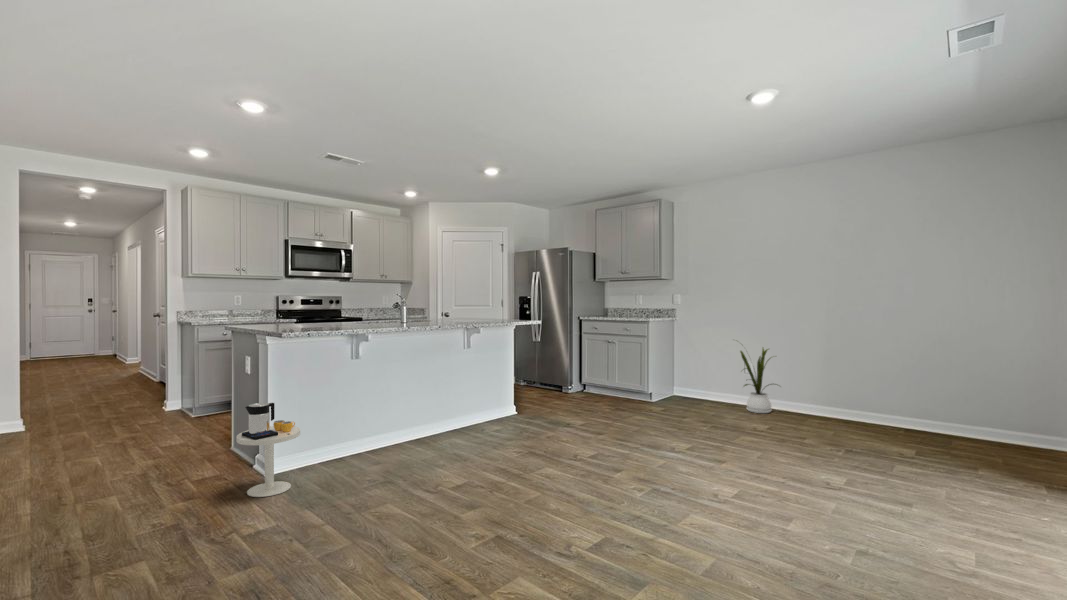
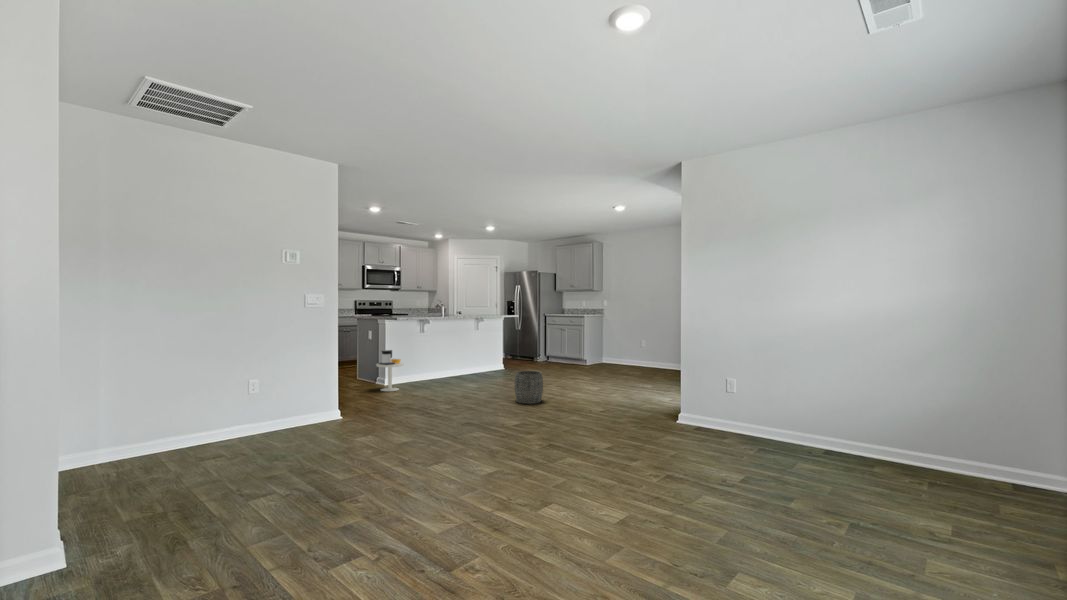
house plant: present [740,348,772,413] -> none [631,326,658,368]
woven basket: none [545,468,618,568] -> present [515,371,543,404]

